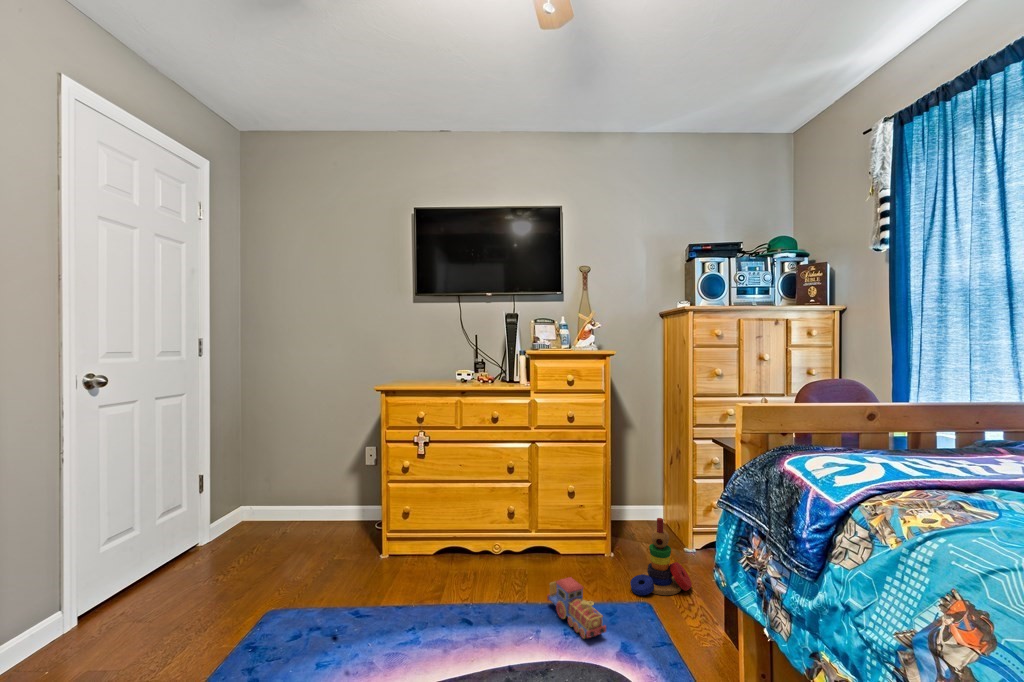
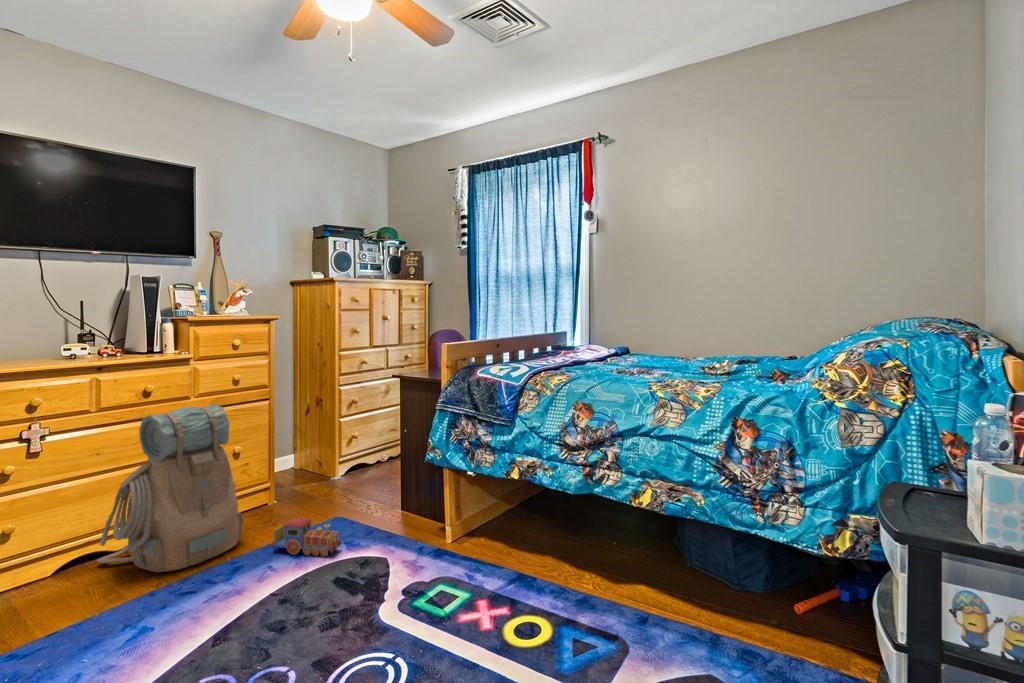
backpack: none [442,437,545,586] -> present [97,404,243,572]
stacking toy: present [630,518,692,595] -> none [329,454,374,520]

